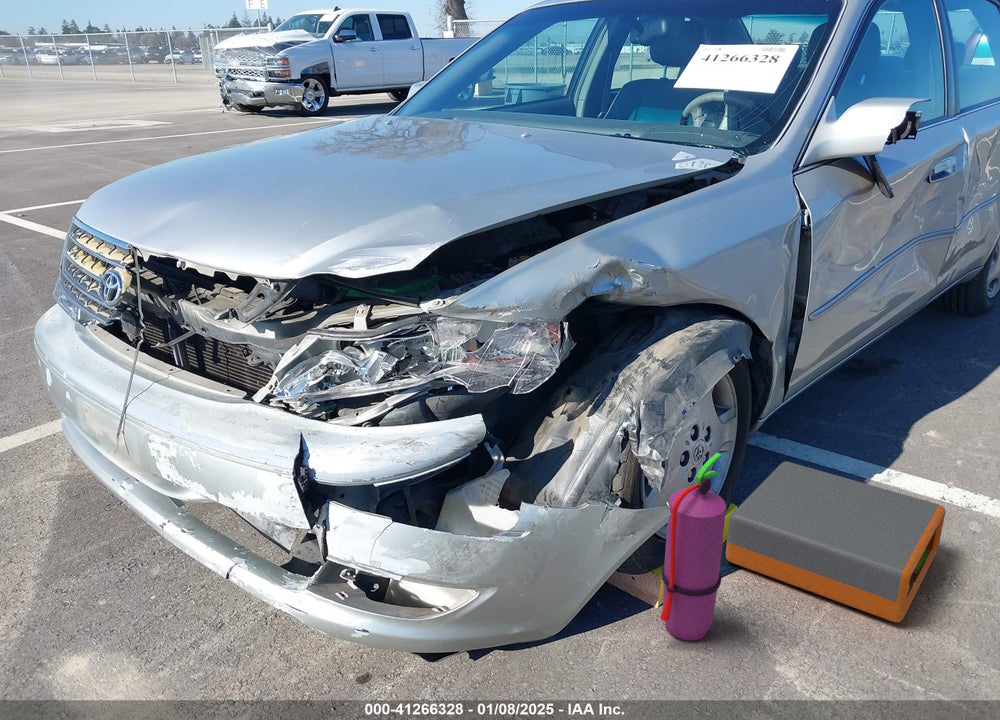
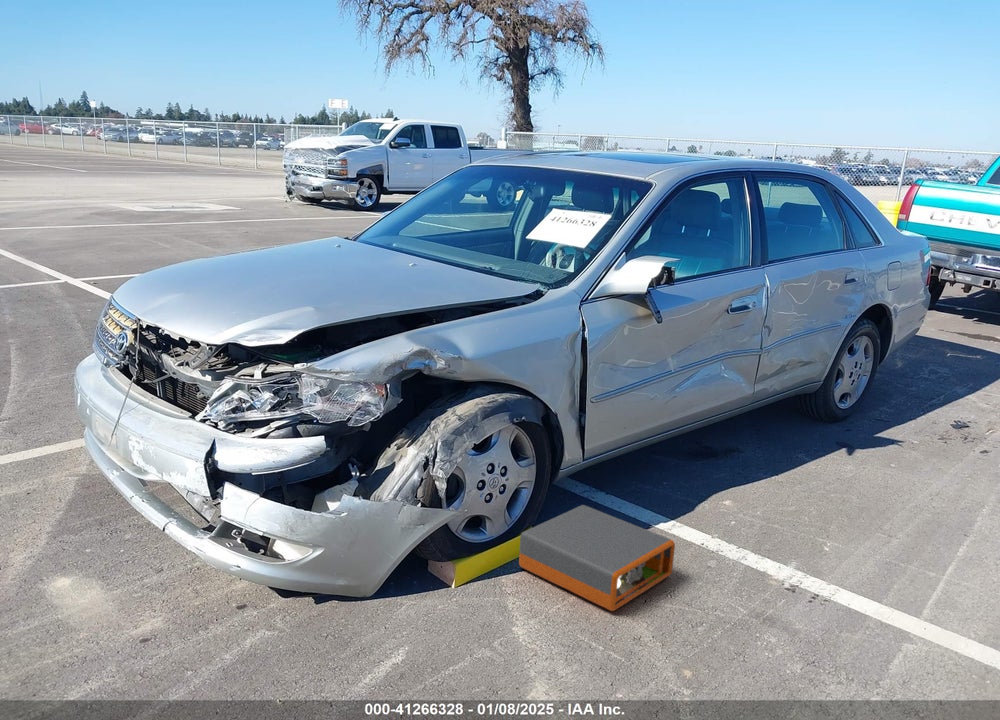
fire extinguisher: present [660,453,726,641] -> none [446,480,491,608]

